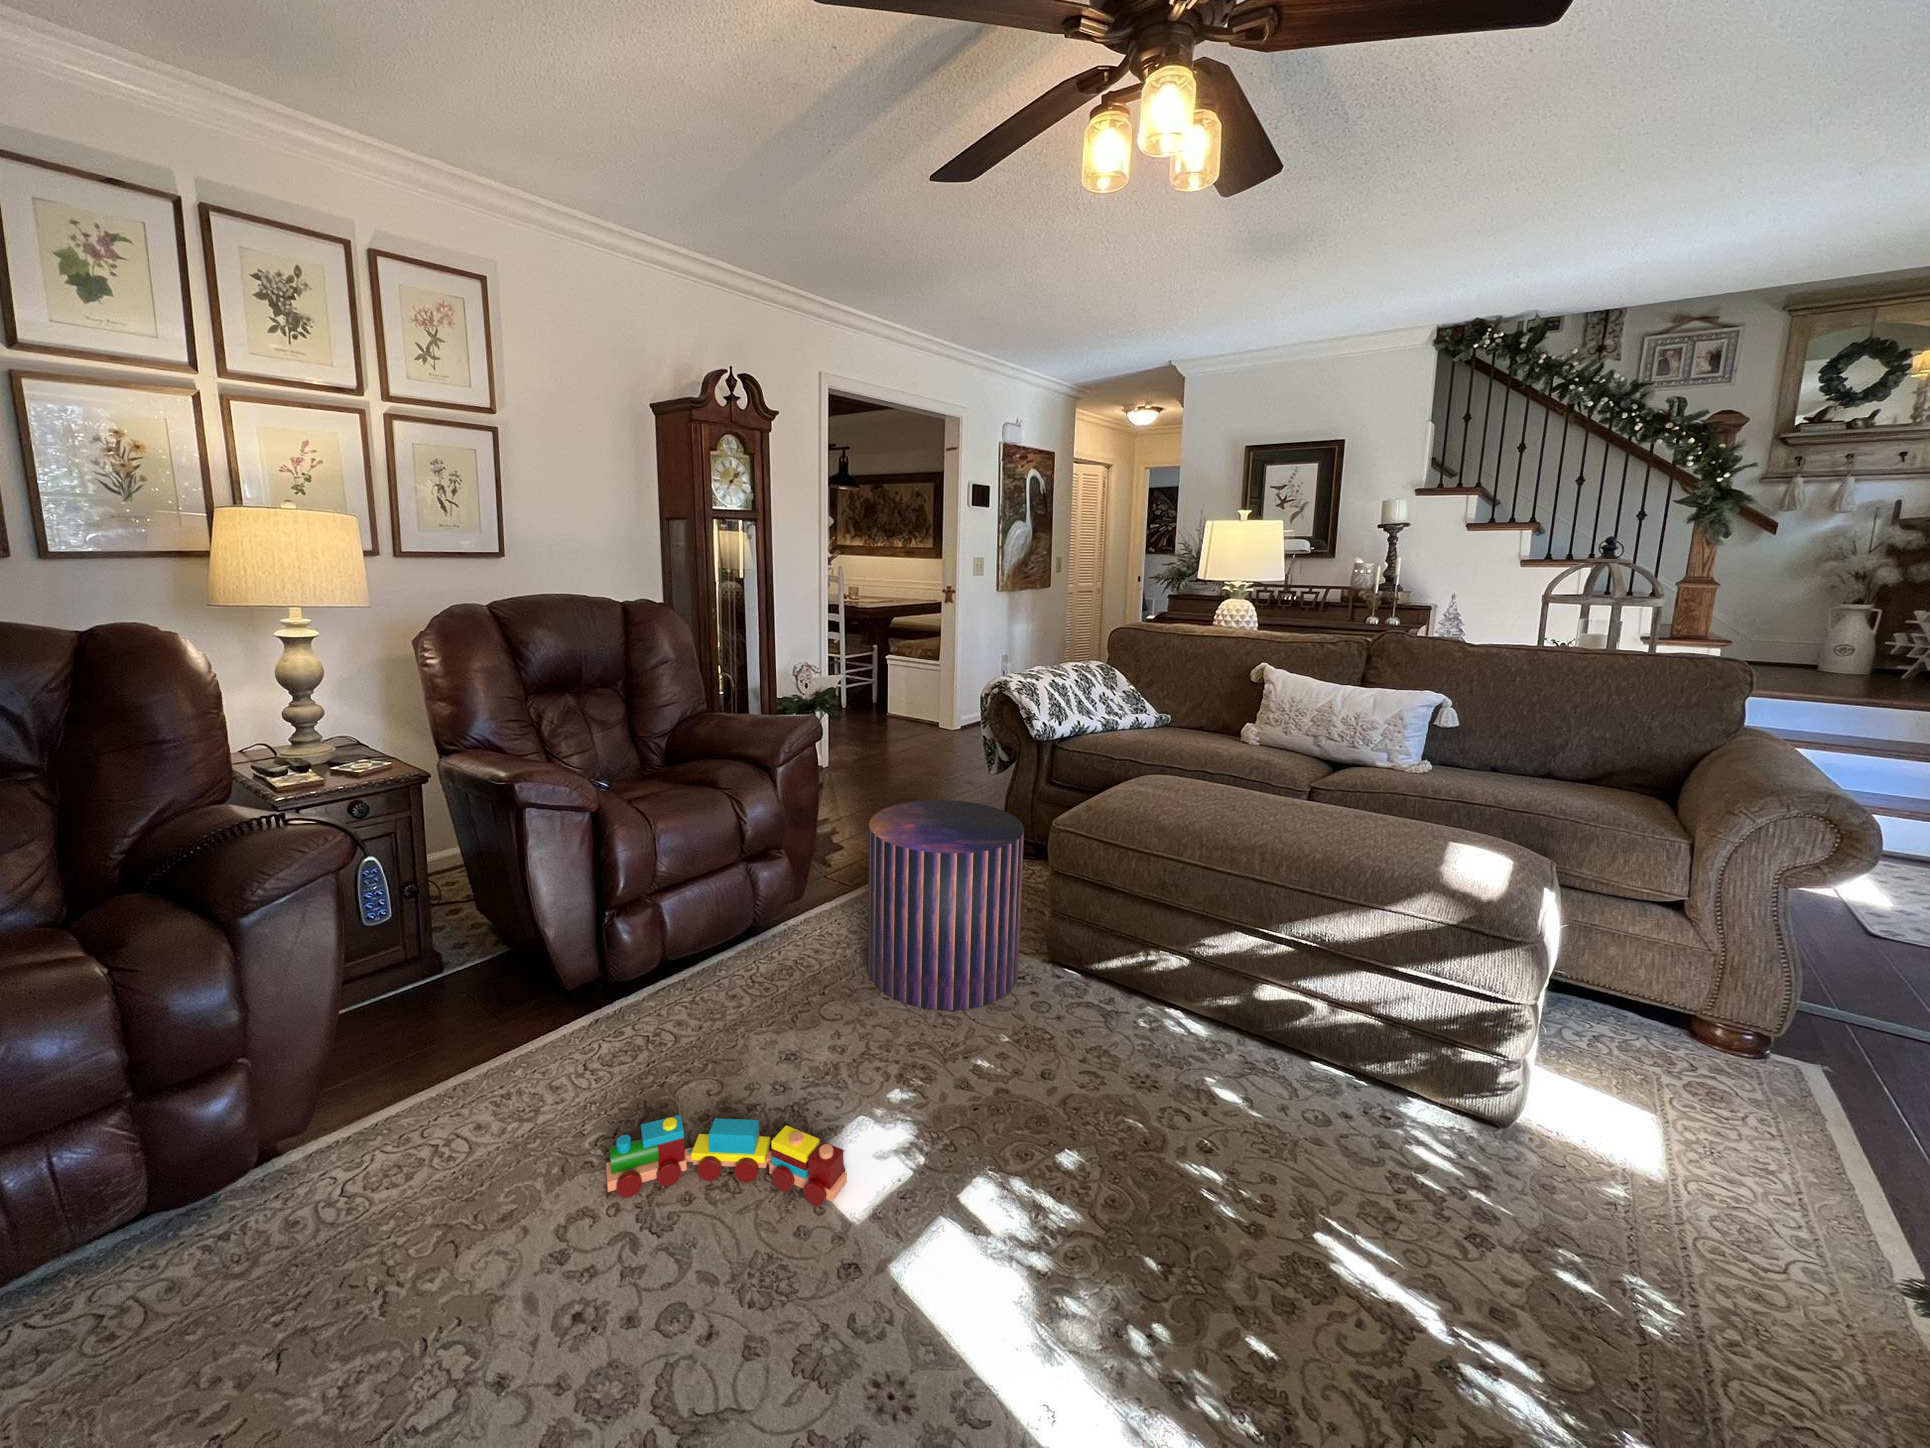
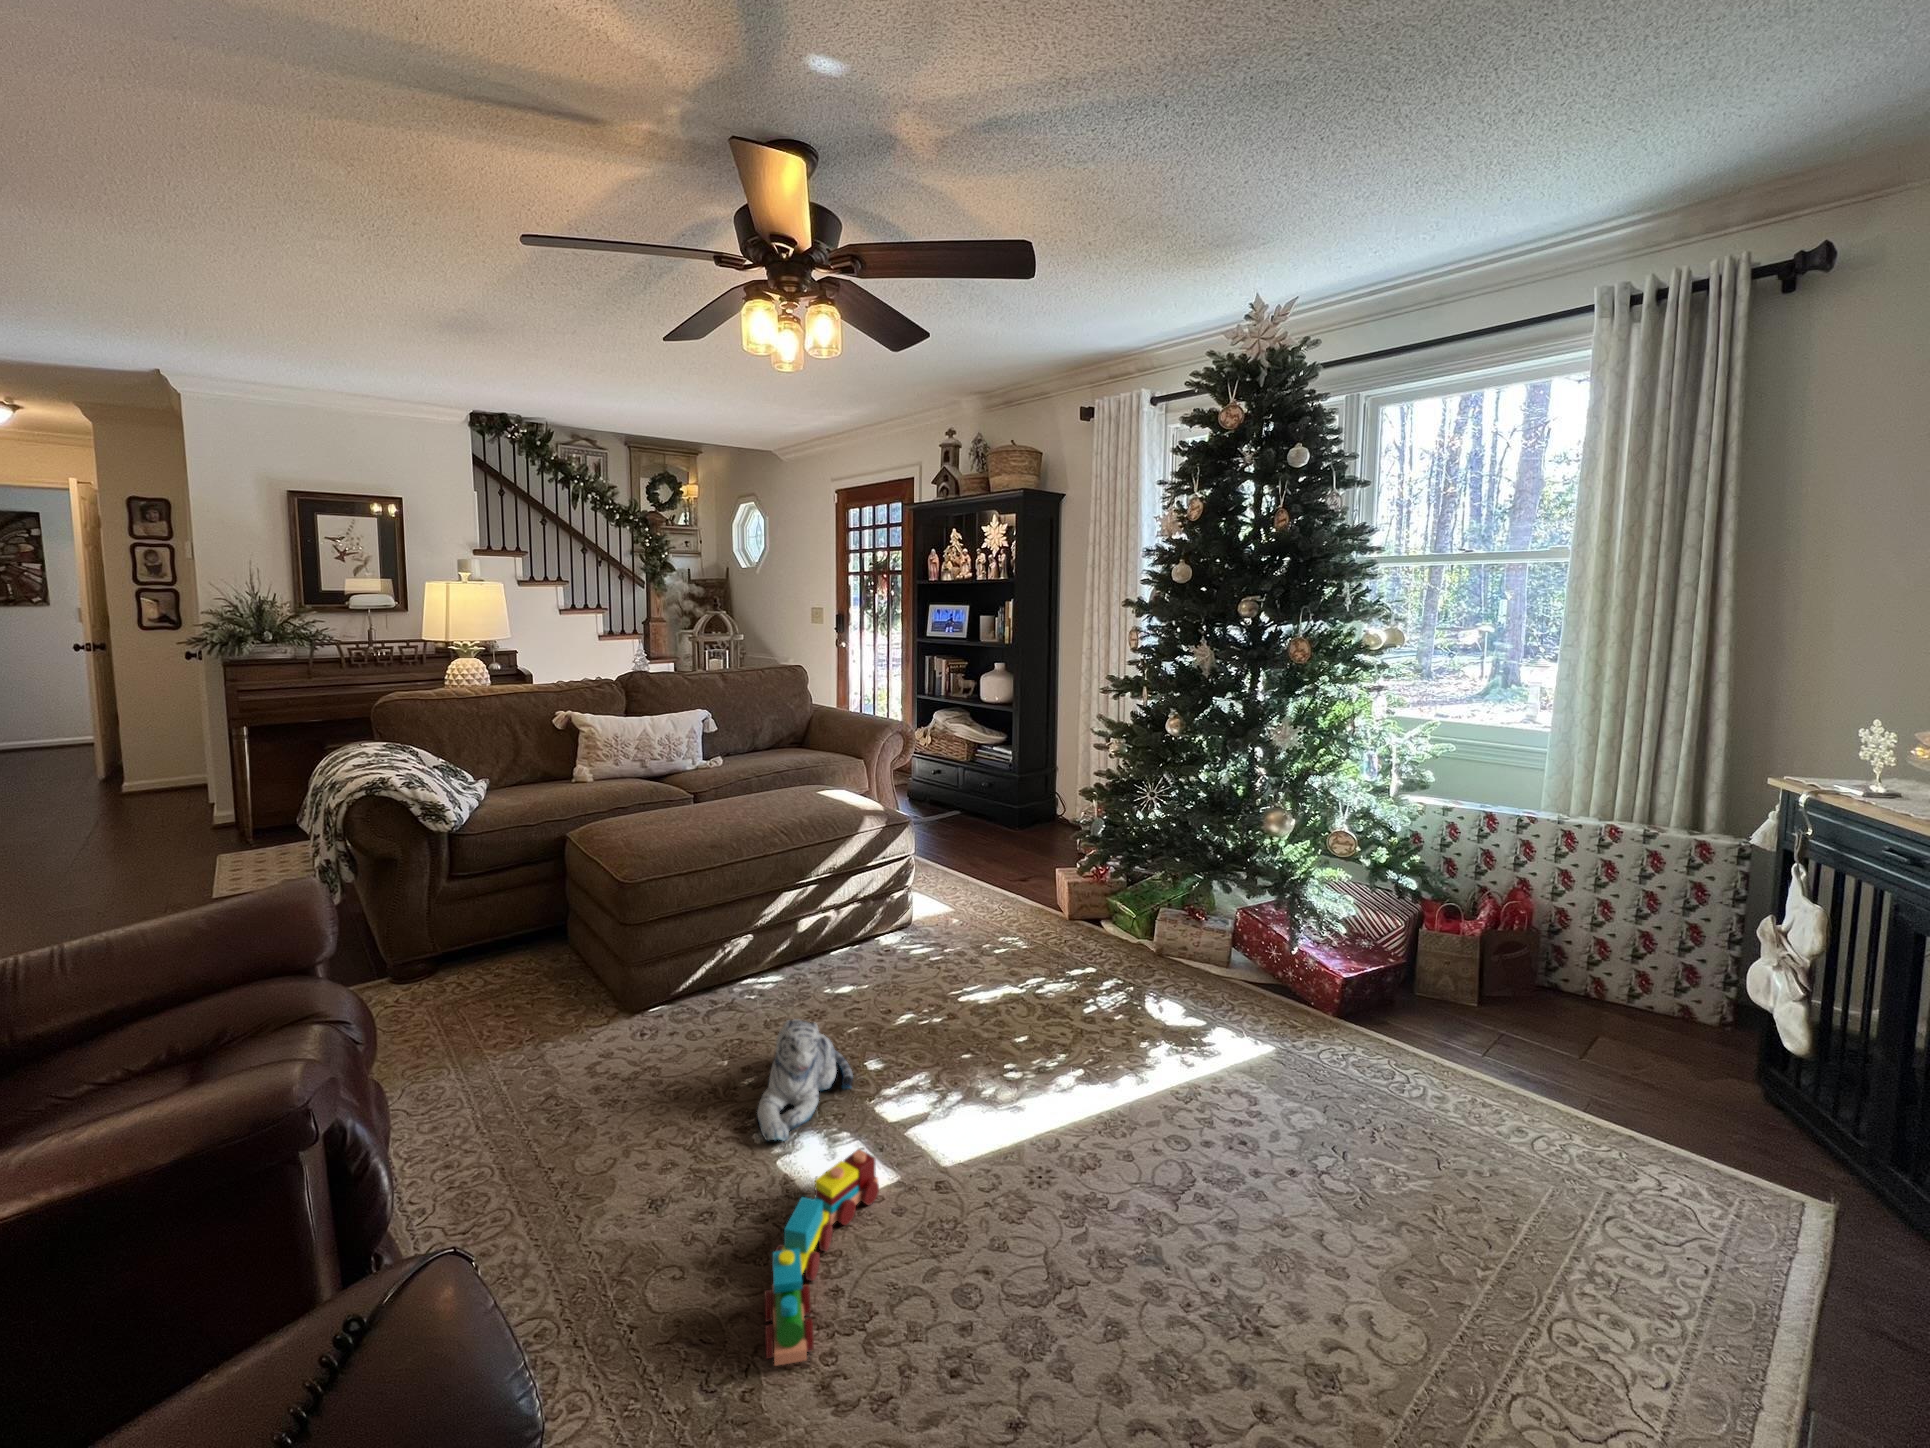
pouf: present [868,800,1024,1010] -> none [484,888,671,1131]
plush toy: none [881,1009,1070,1143] -> present [757,1019,853,1141]

